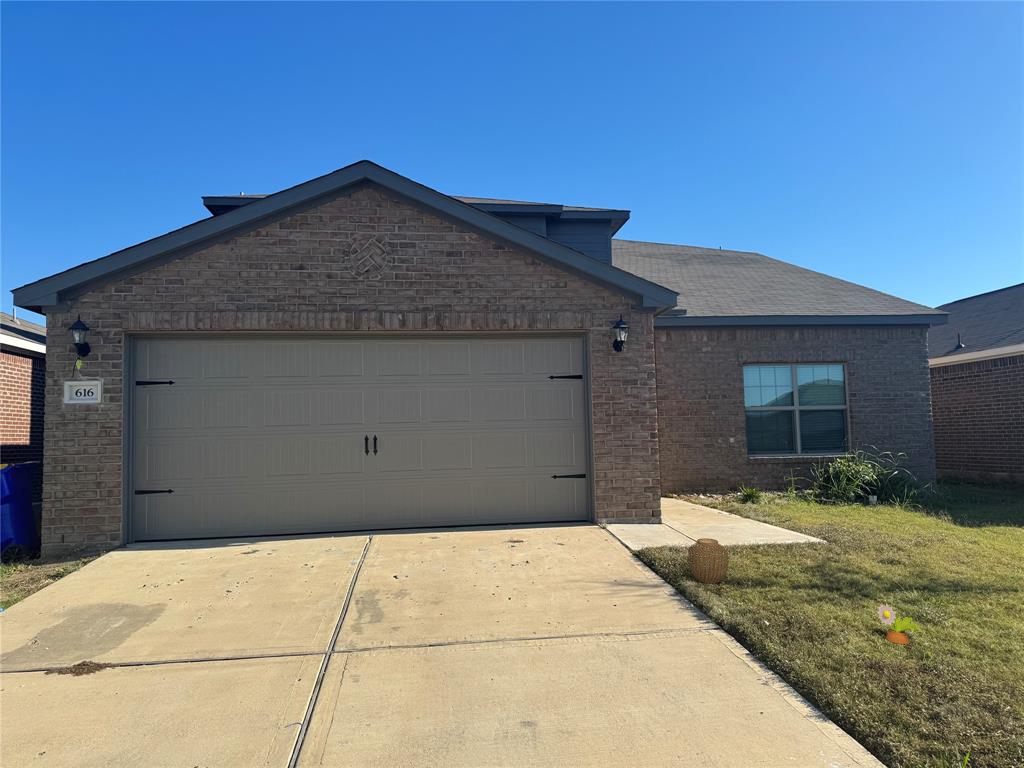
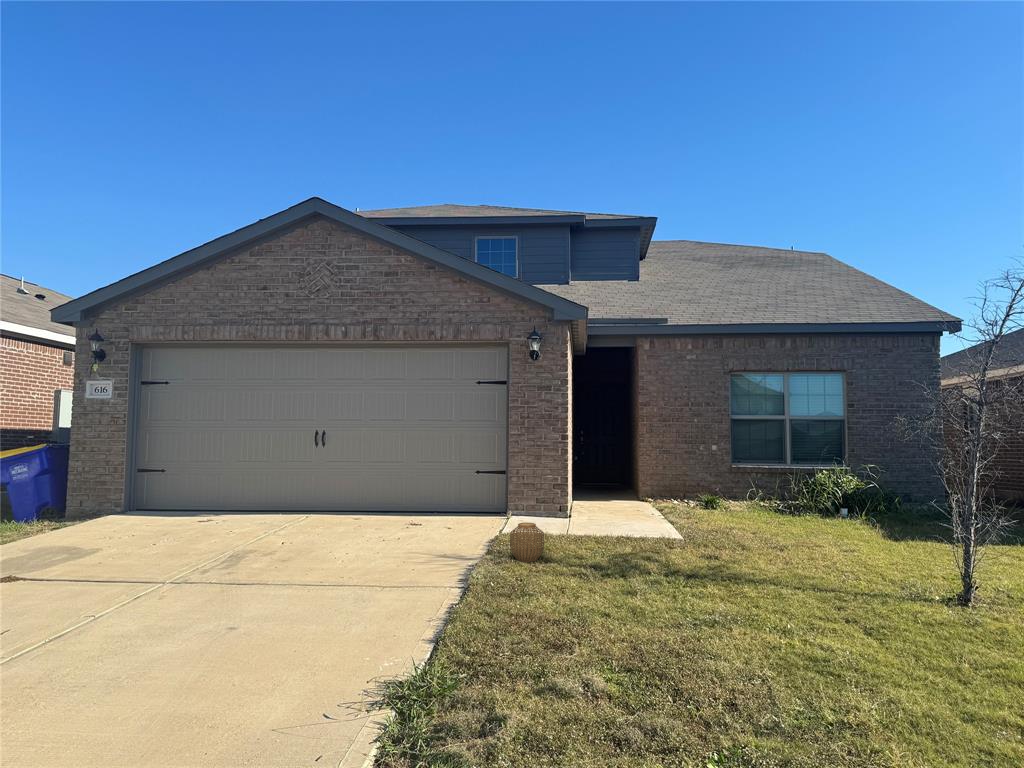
decorative plant: present [877,604,921,644] -> none [595,575,626,611]

